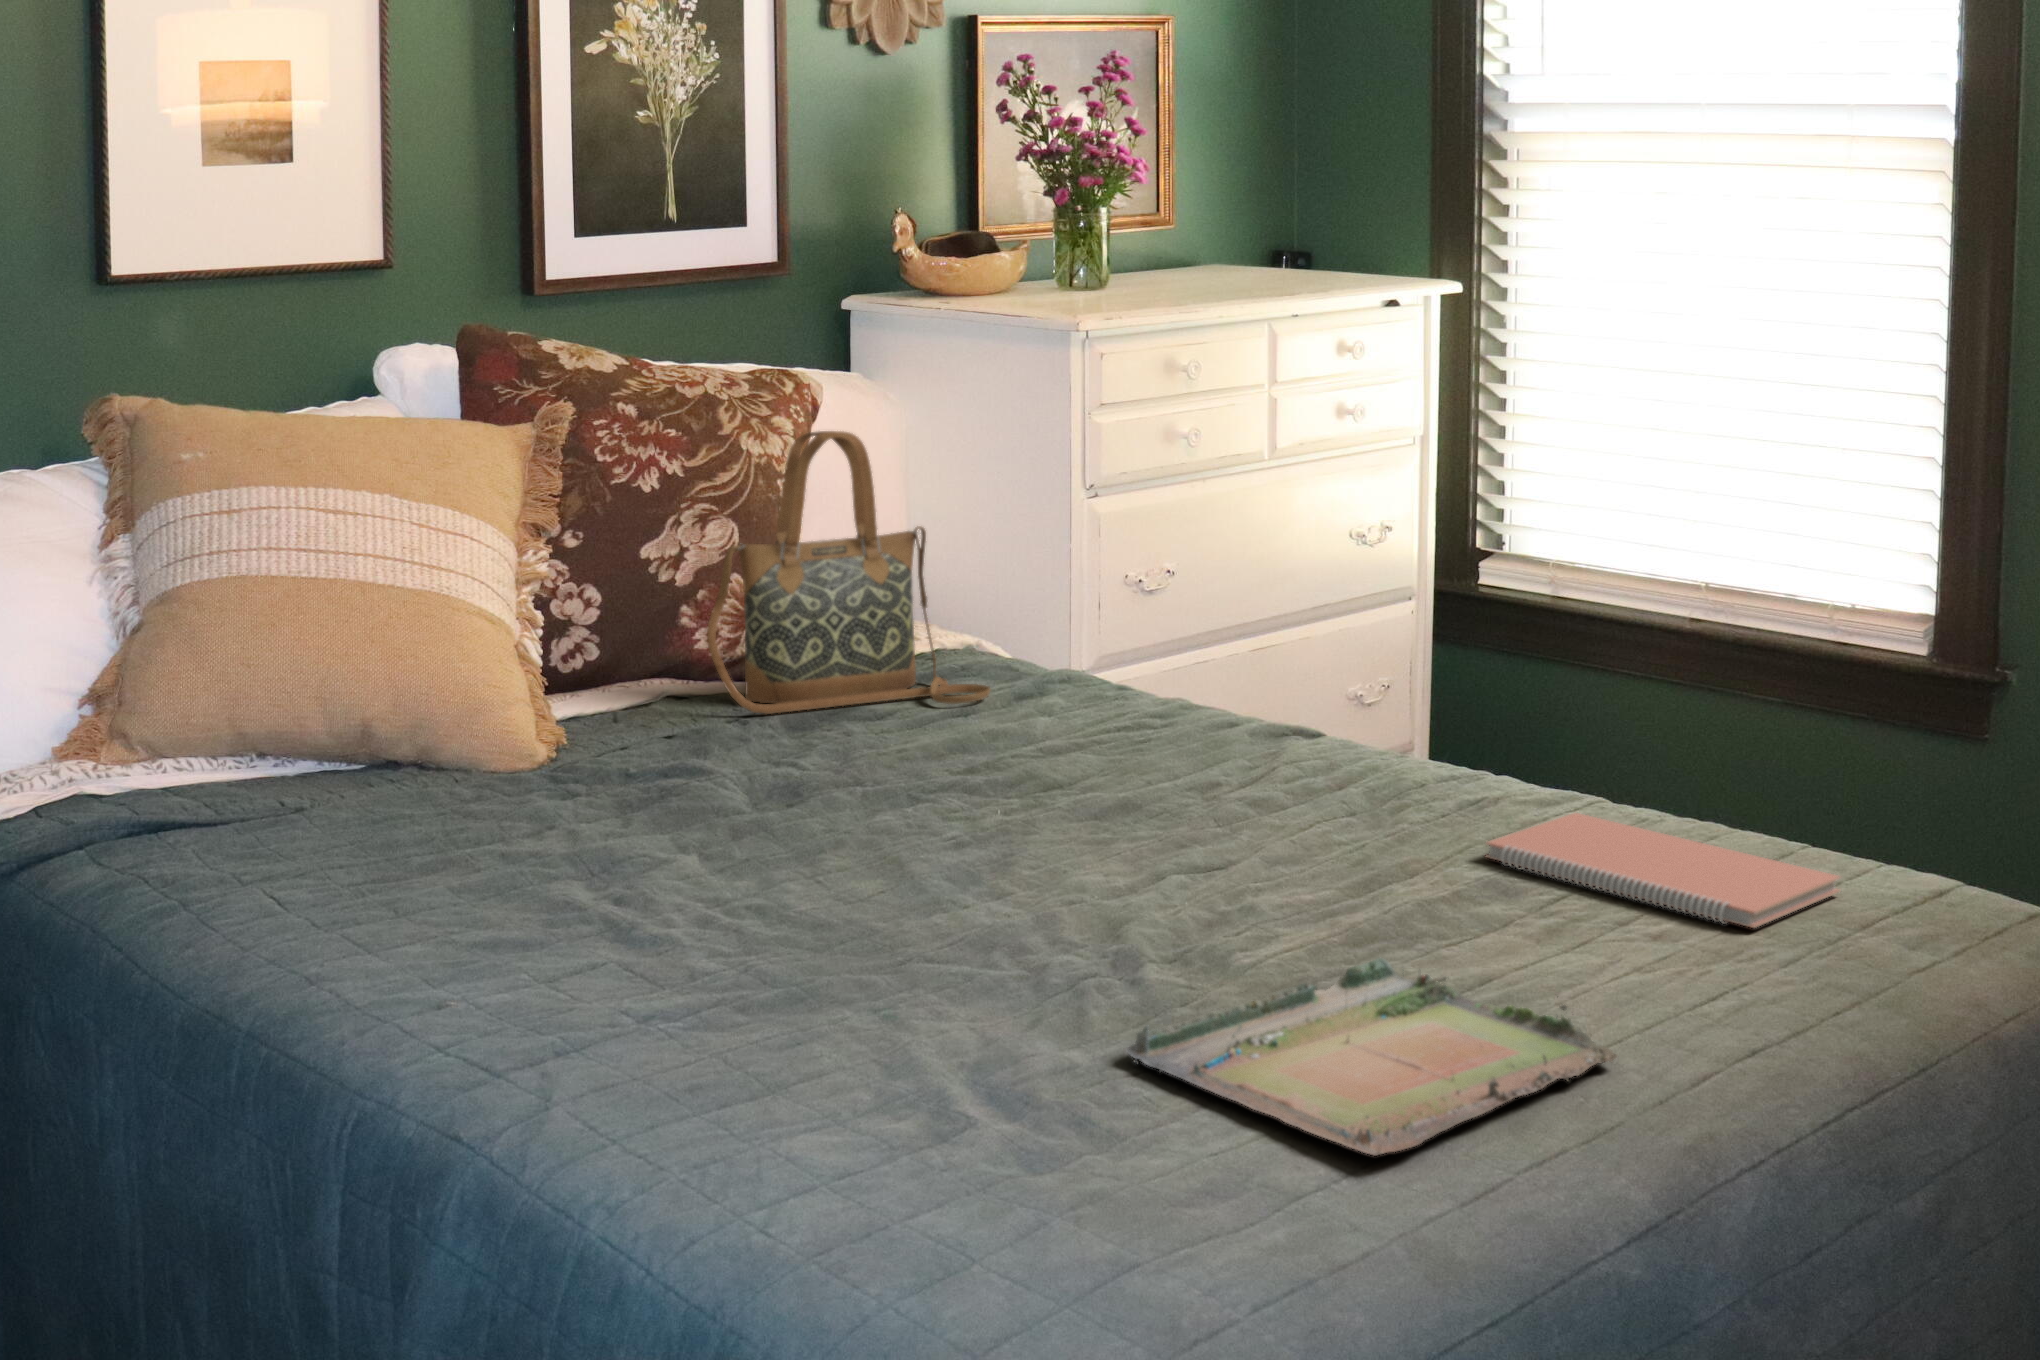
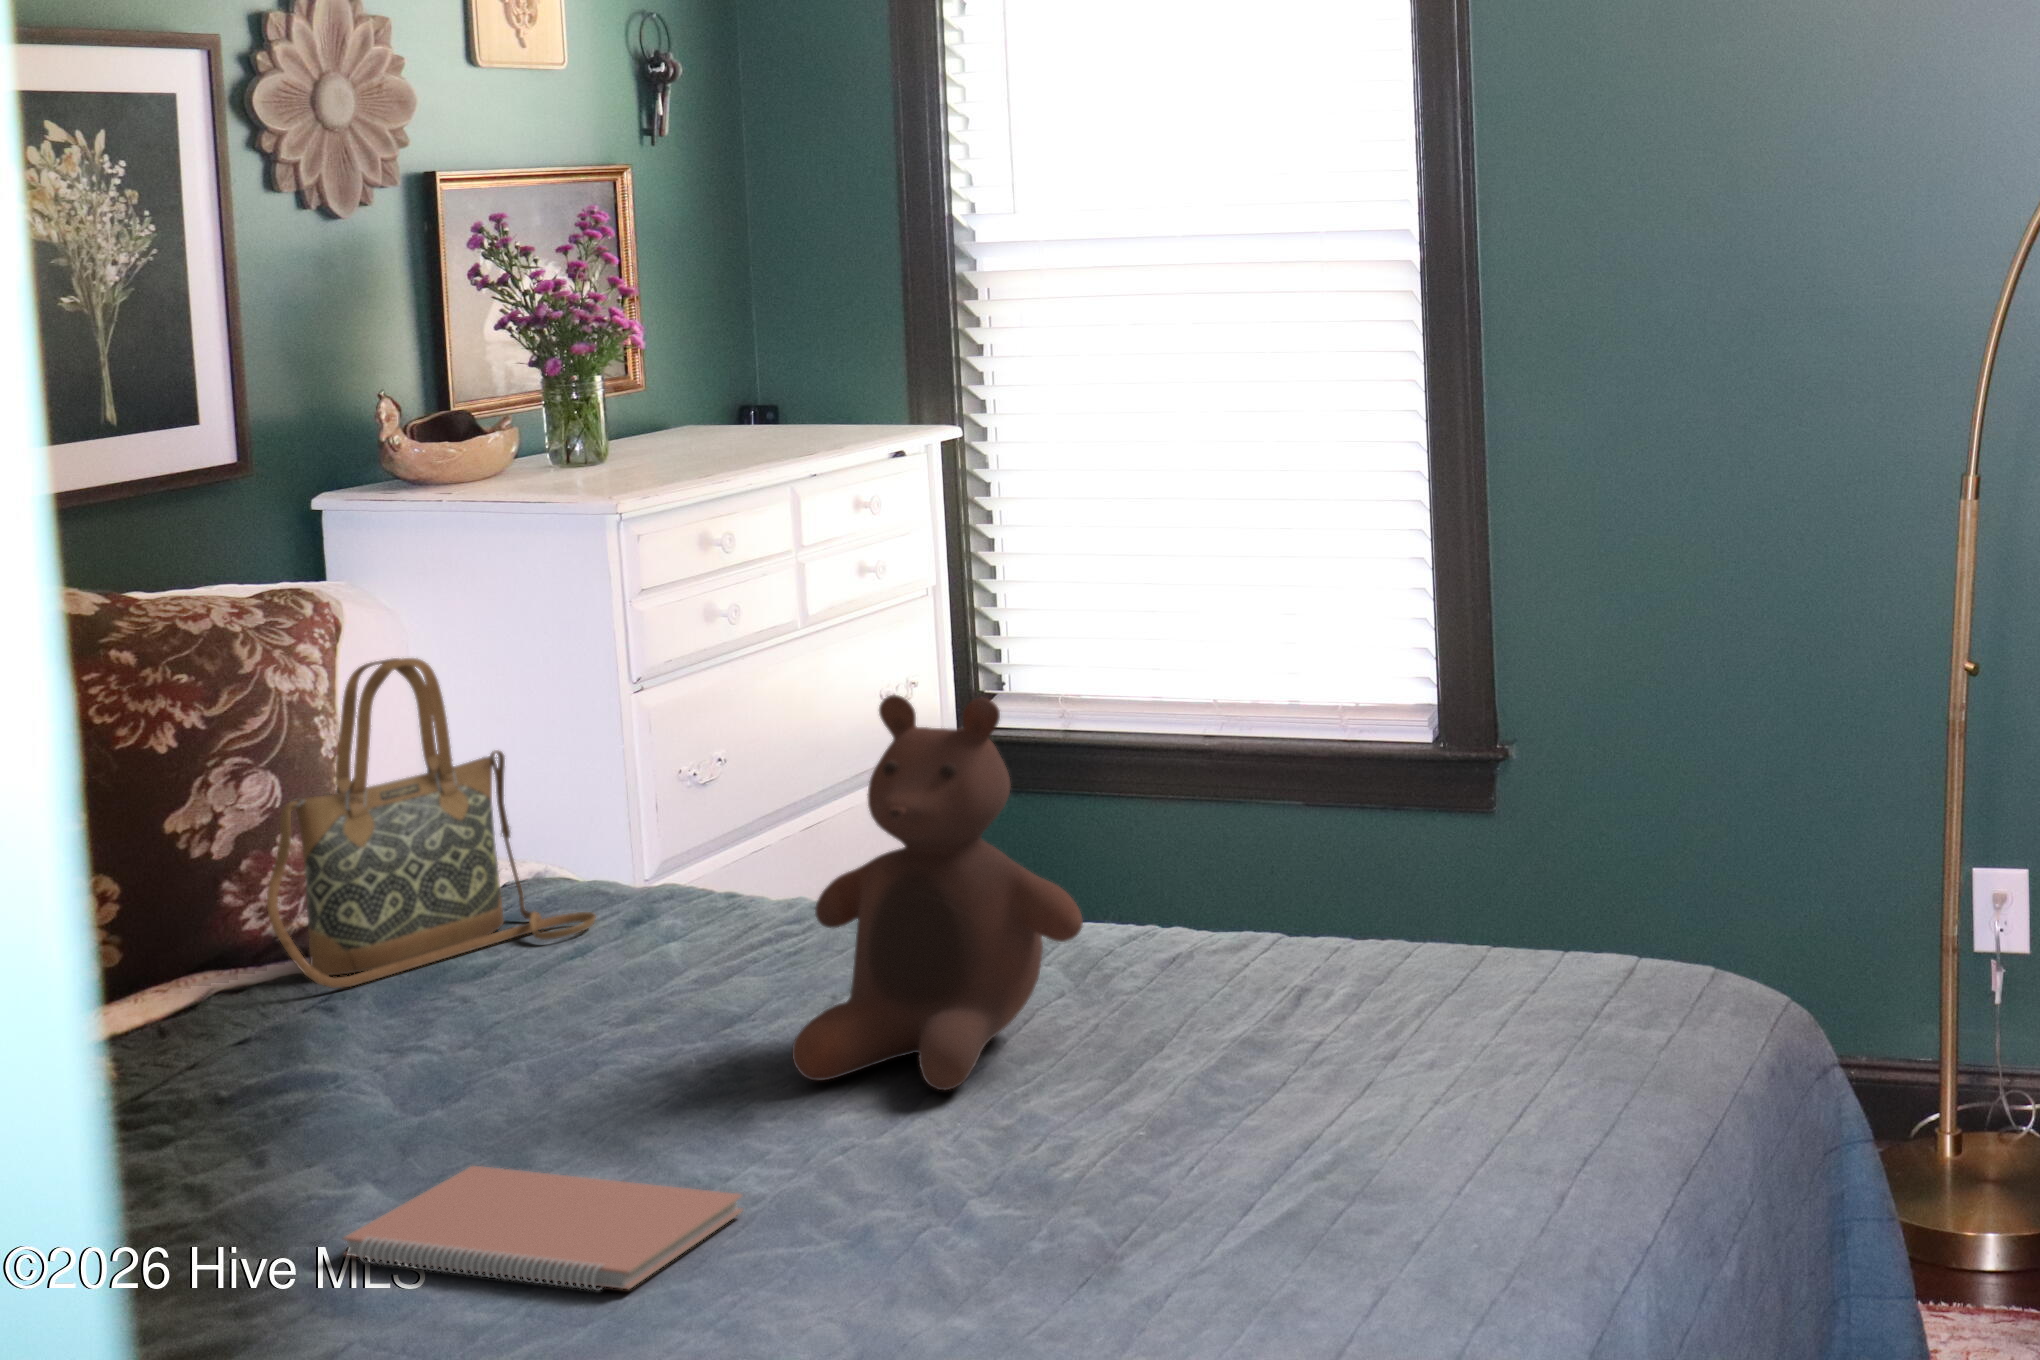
stuffed bear: none [1076,498,1383,900] -> present [792,695,1083,1090]
notebook: present [1486,813,1841,928] -> present [344,1165,743,1290]
tray: present [1126,957,1617,1156] -> none [951,1109,1363,1291]

